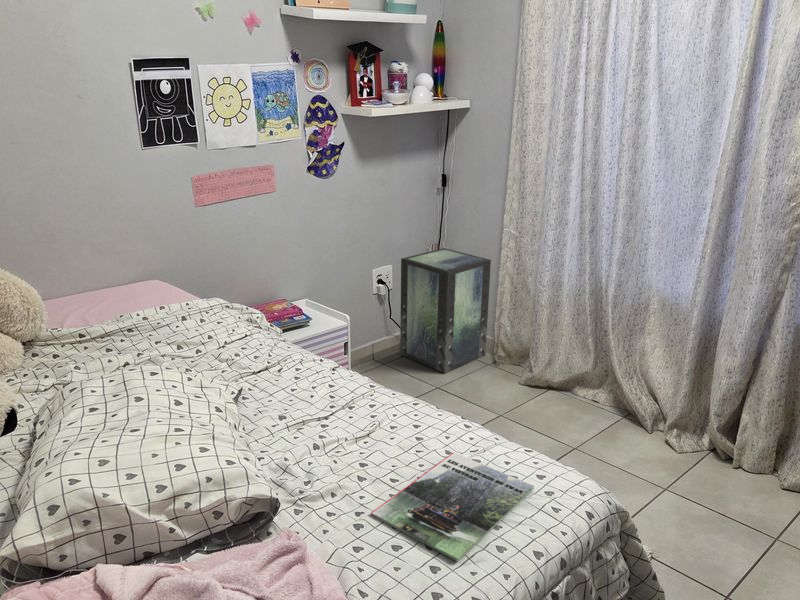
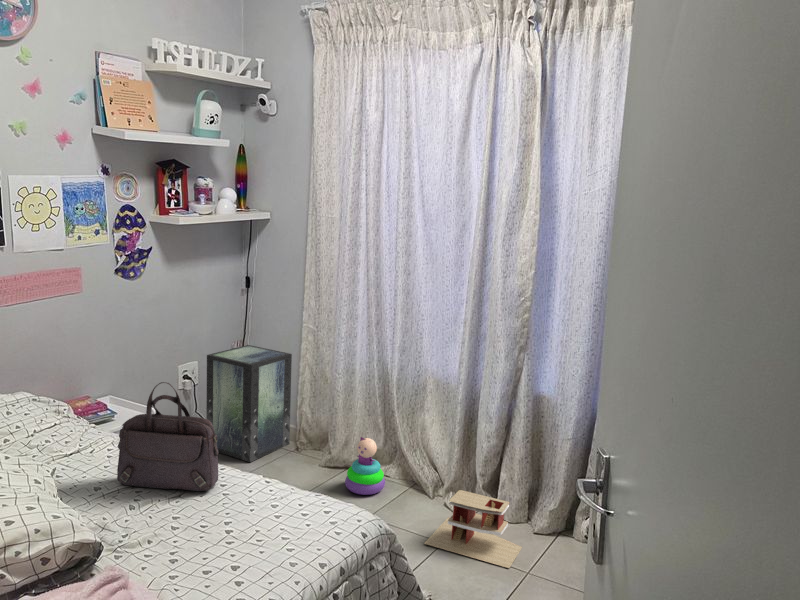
handbag: none [302,306,412,433] -> present [117,382,218,491]
stacking toy: none [547,358,593,422] -> present [345,437,385,495]
toy house: none [642,433,774,536] -> present [425,490,522,568]
magazine: present [372,452,534,561] -> none [184,502,321,575]

